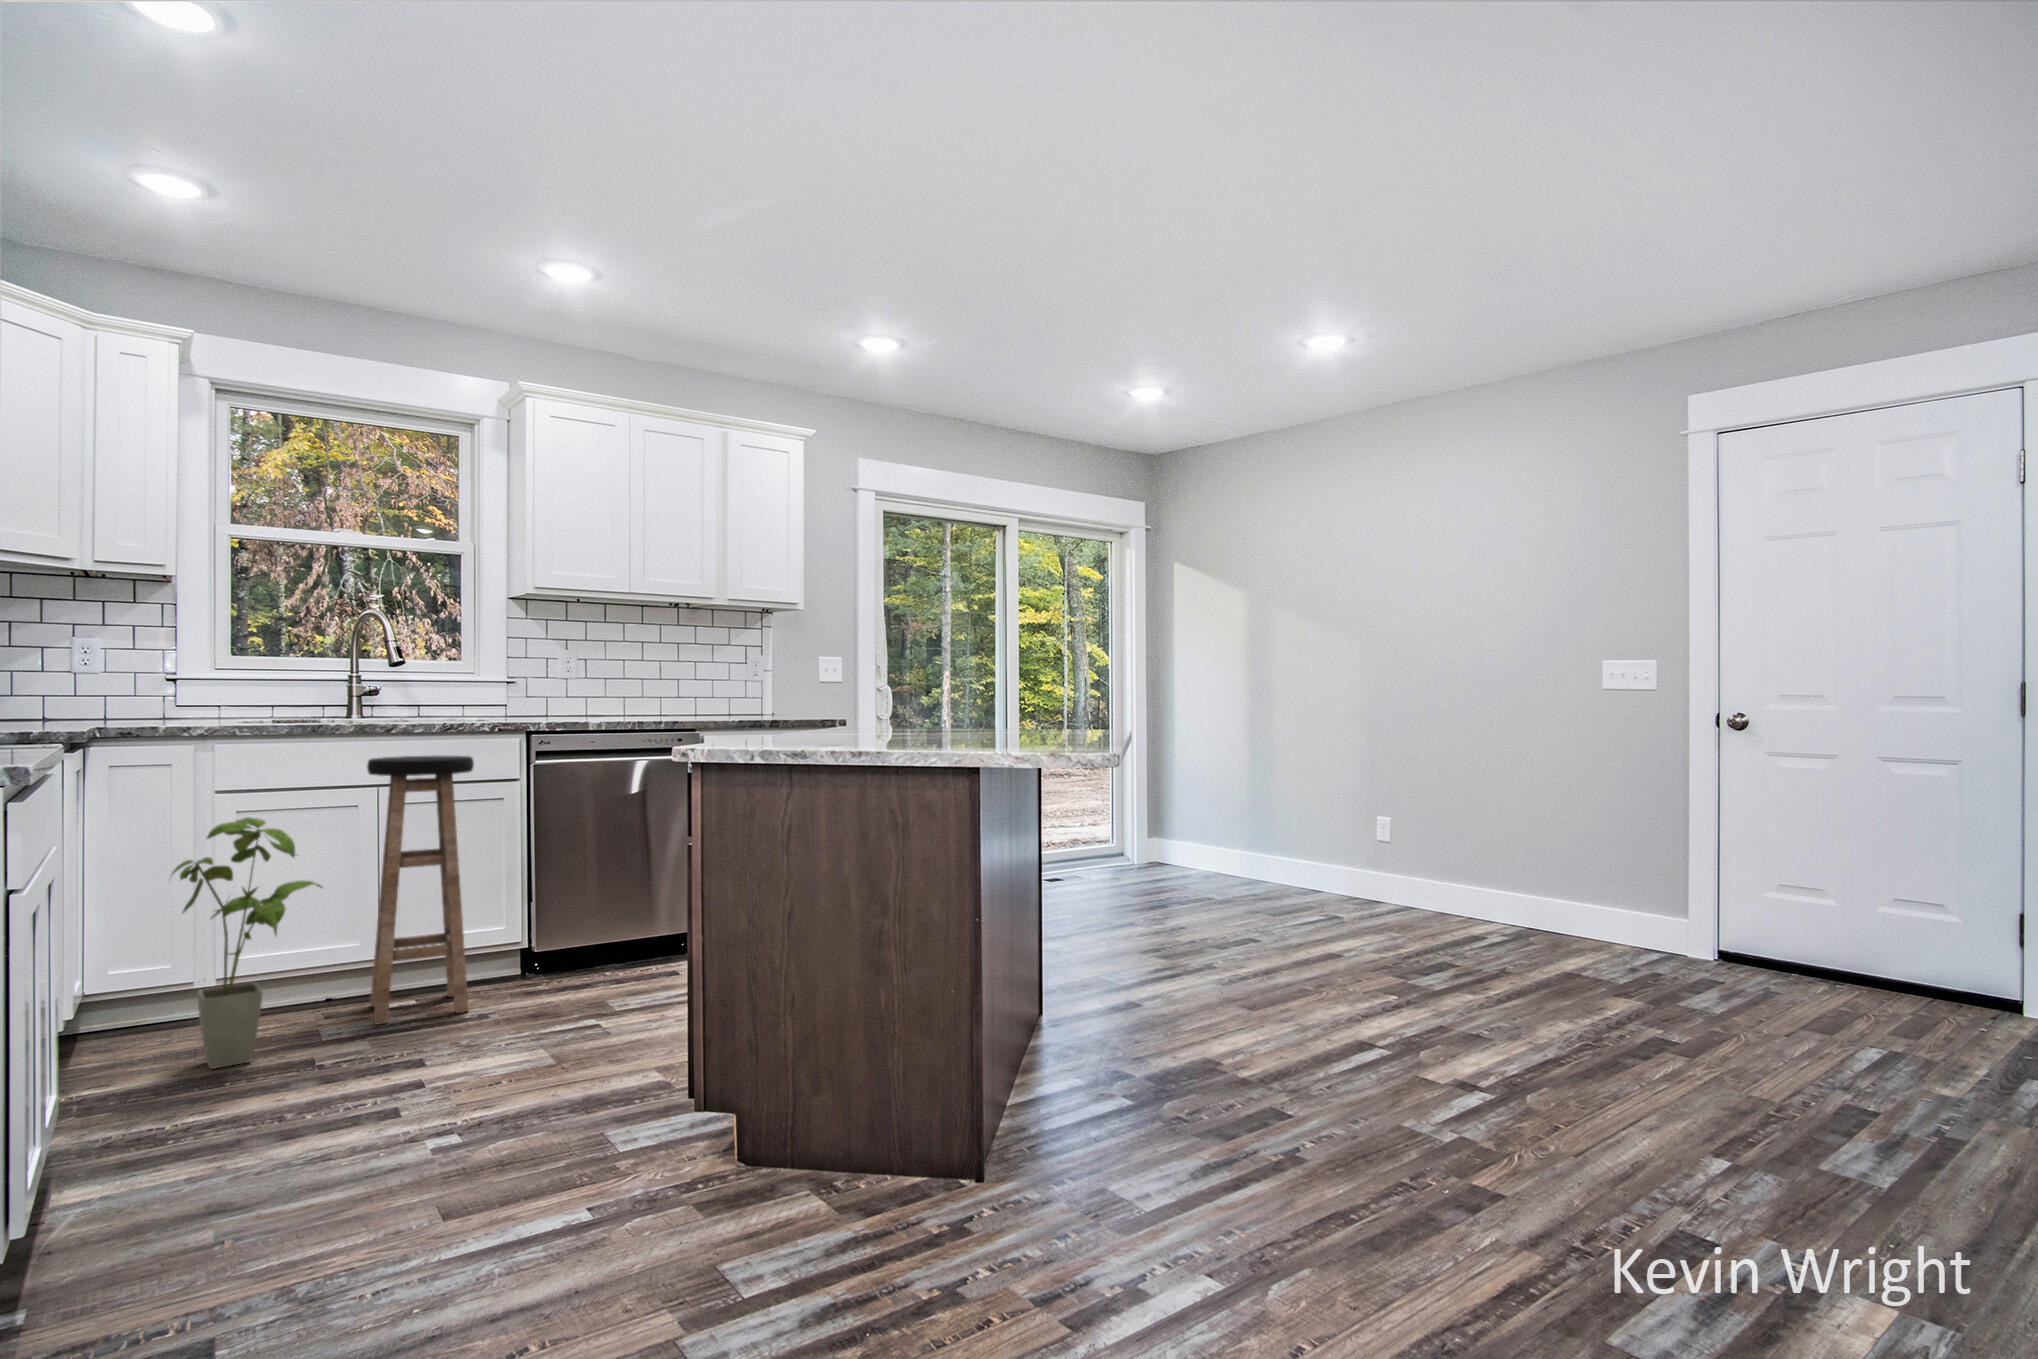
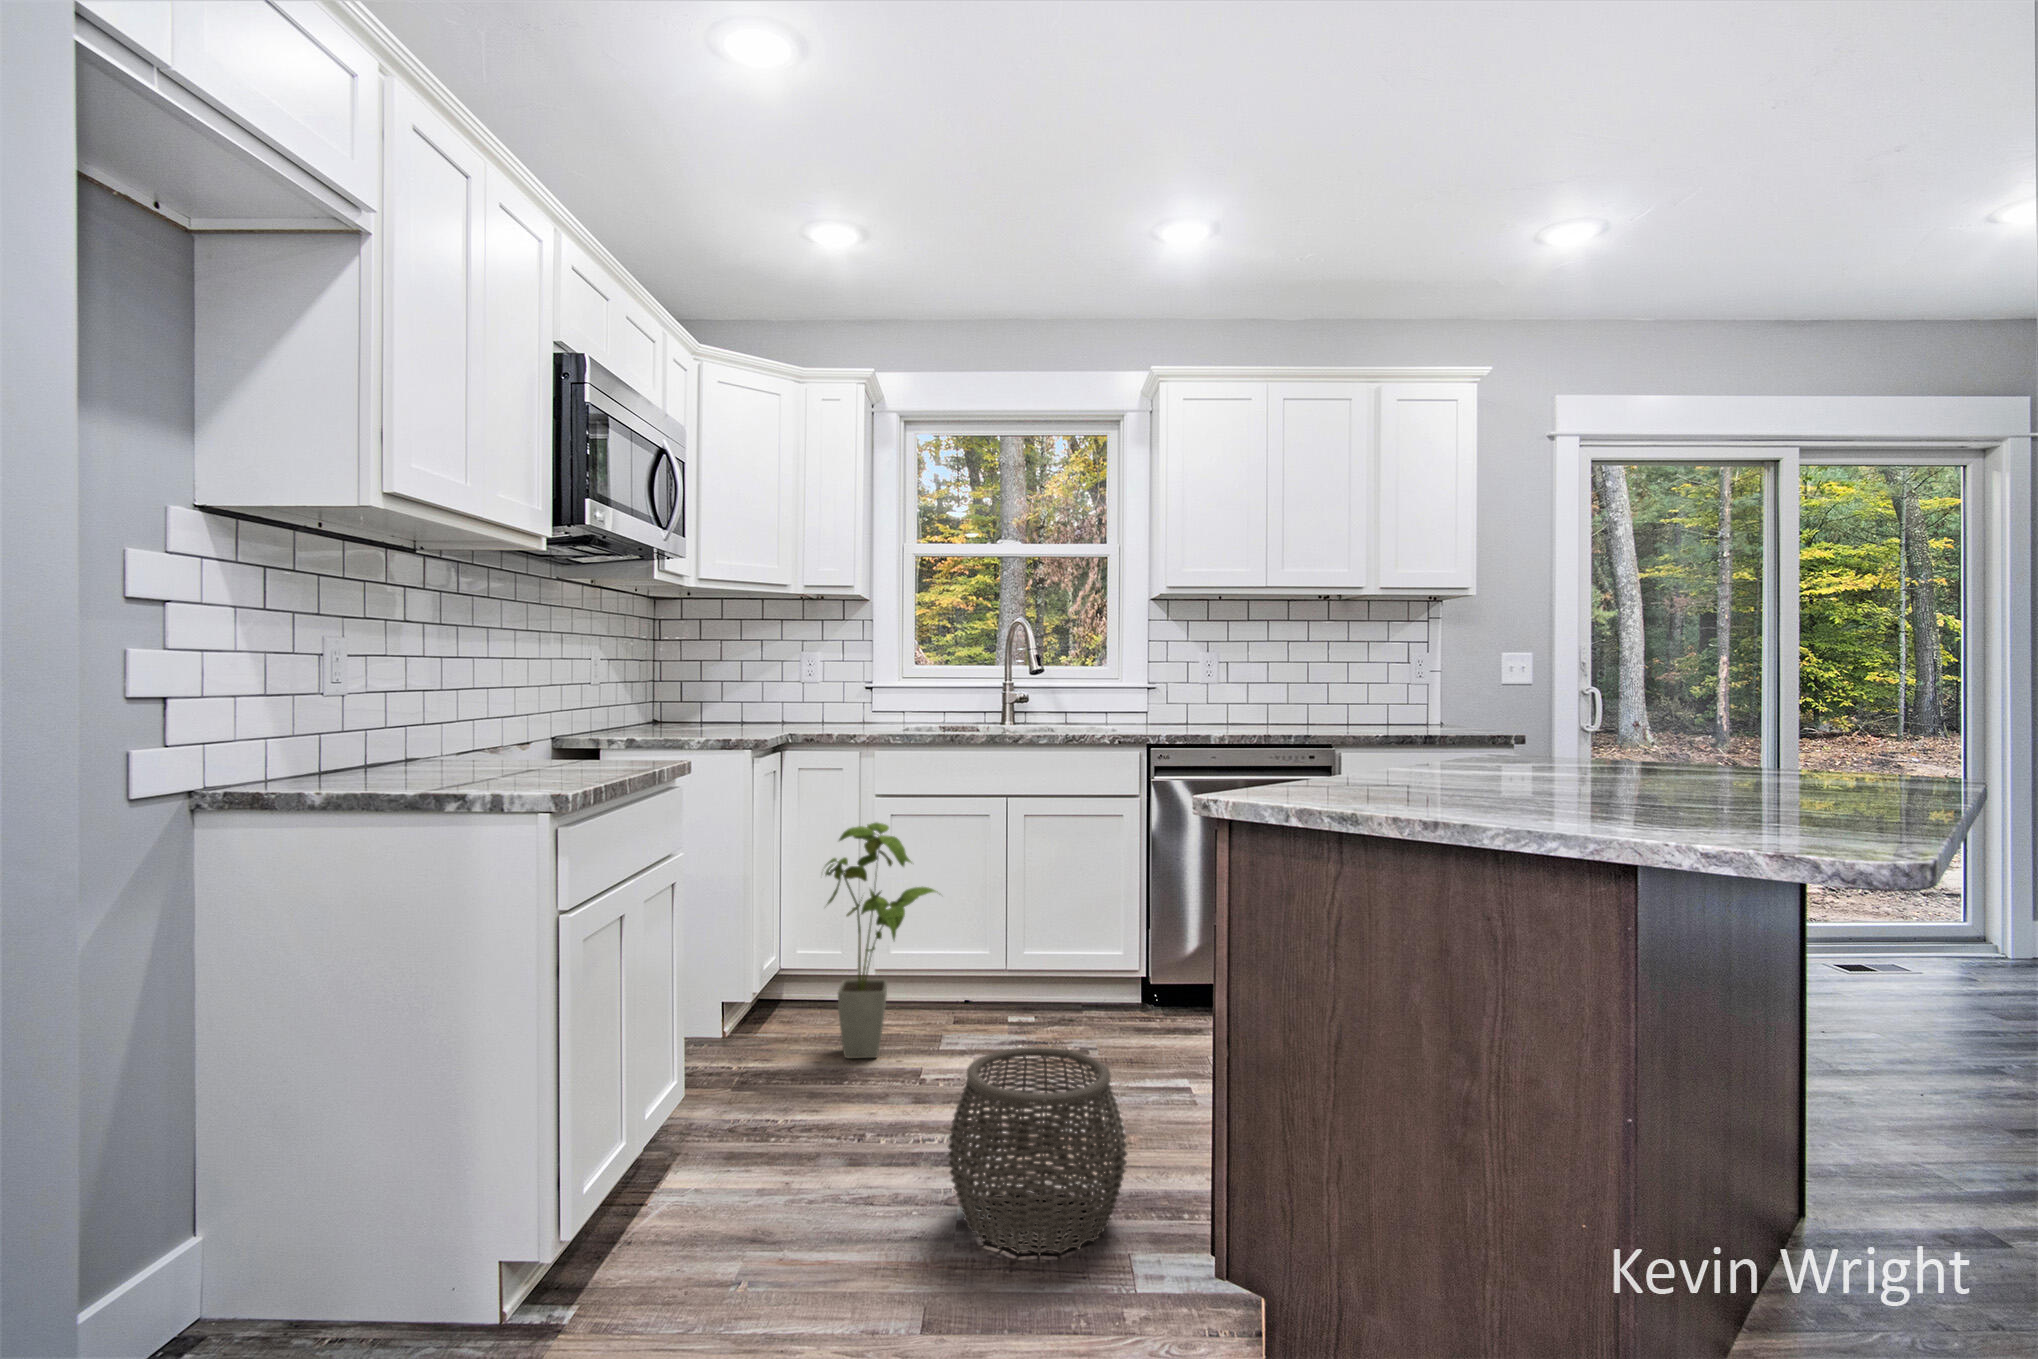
bar stool: present [367,756,474,1025] -> none [989,767,1086,1043]
woven basket: none [421,985,591,1155] -> present [948,1047,1127,1255]

